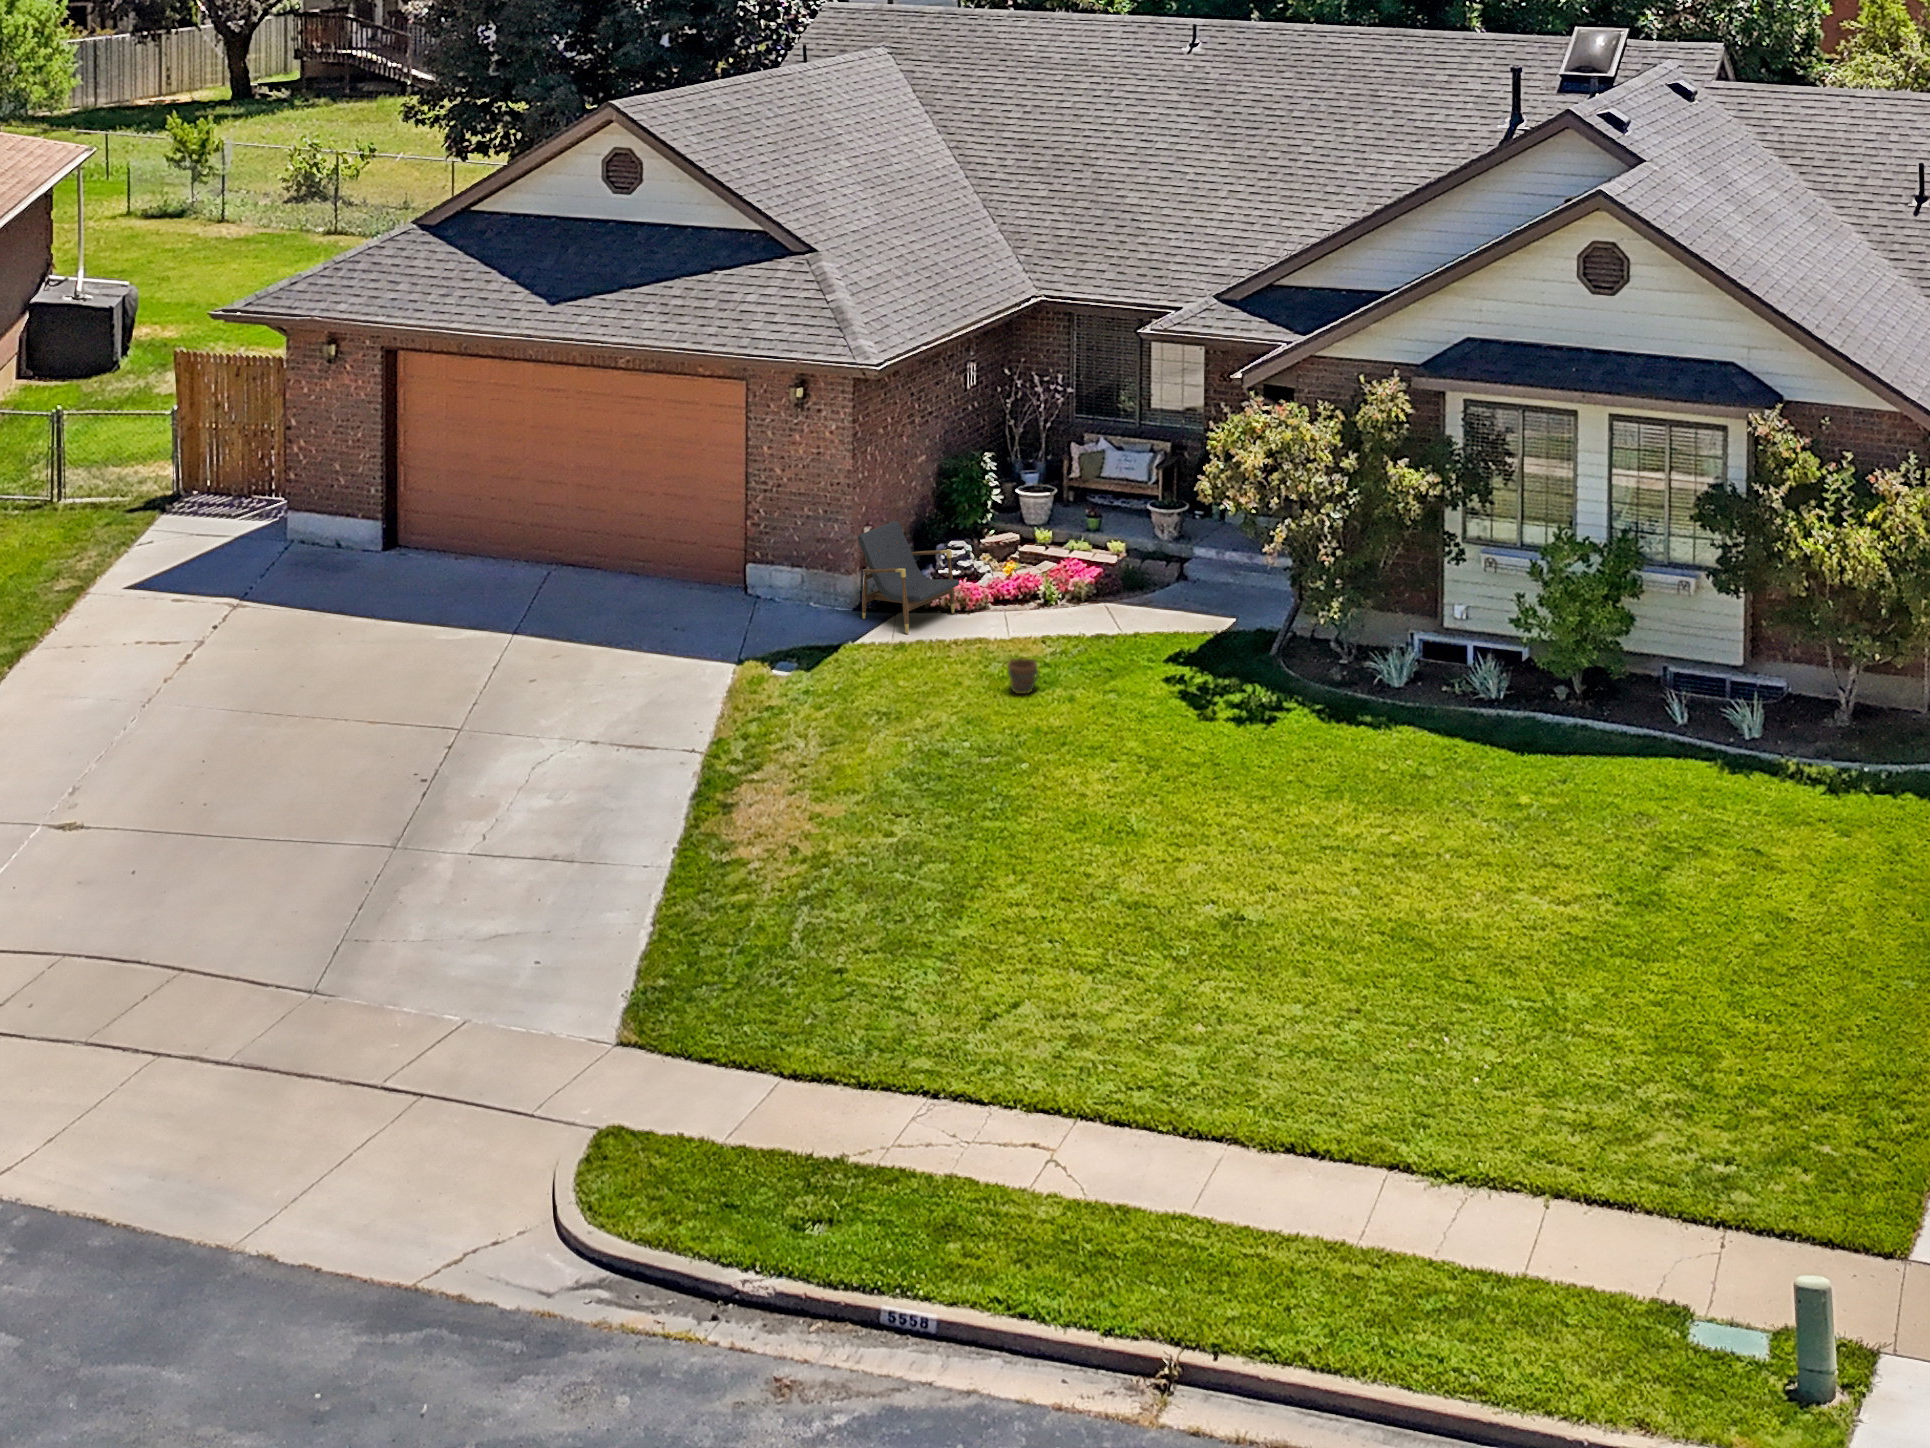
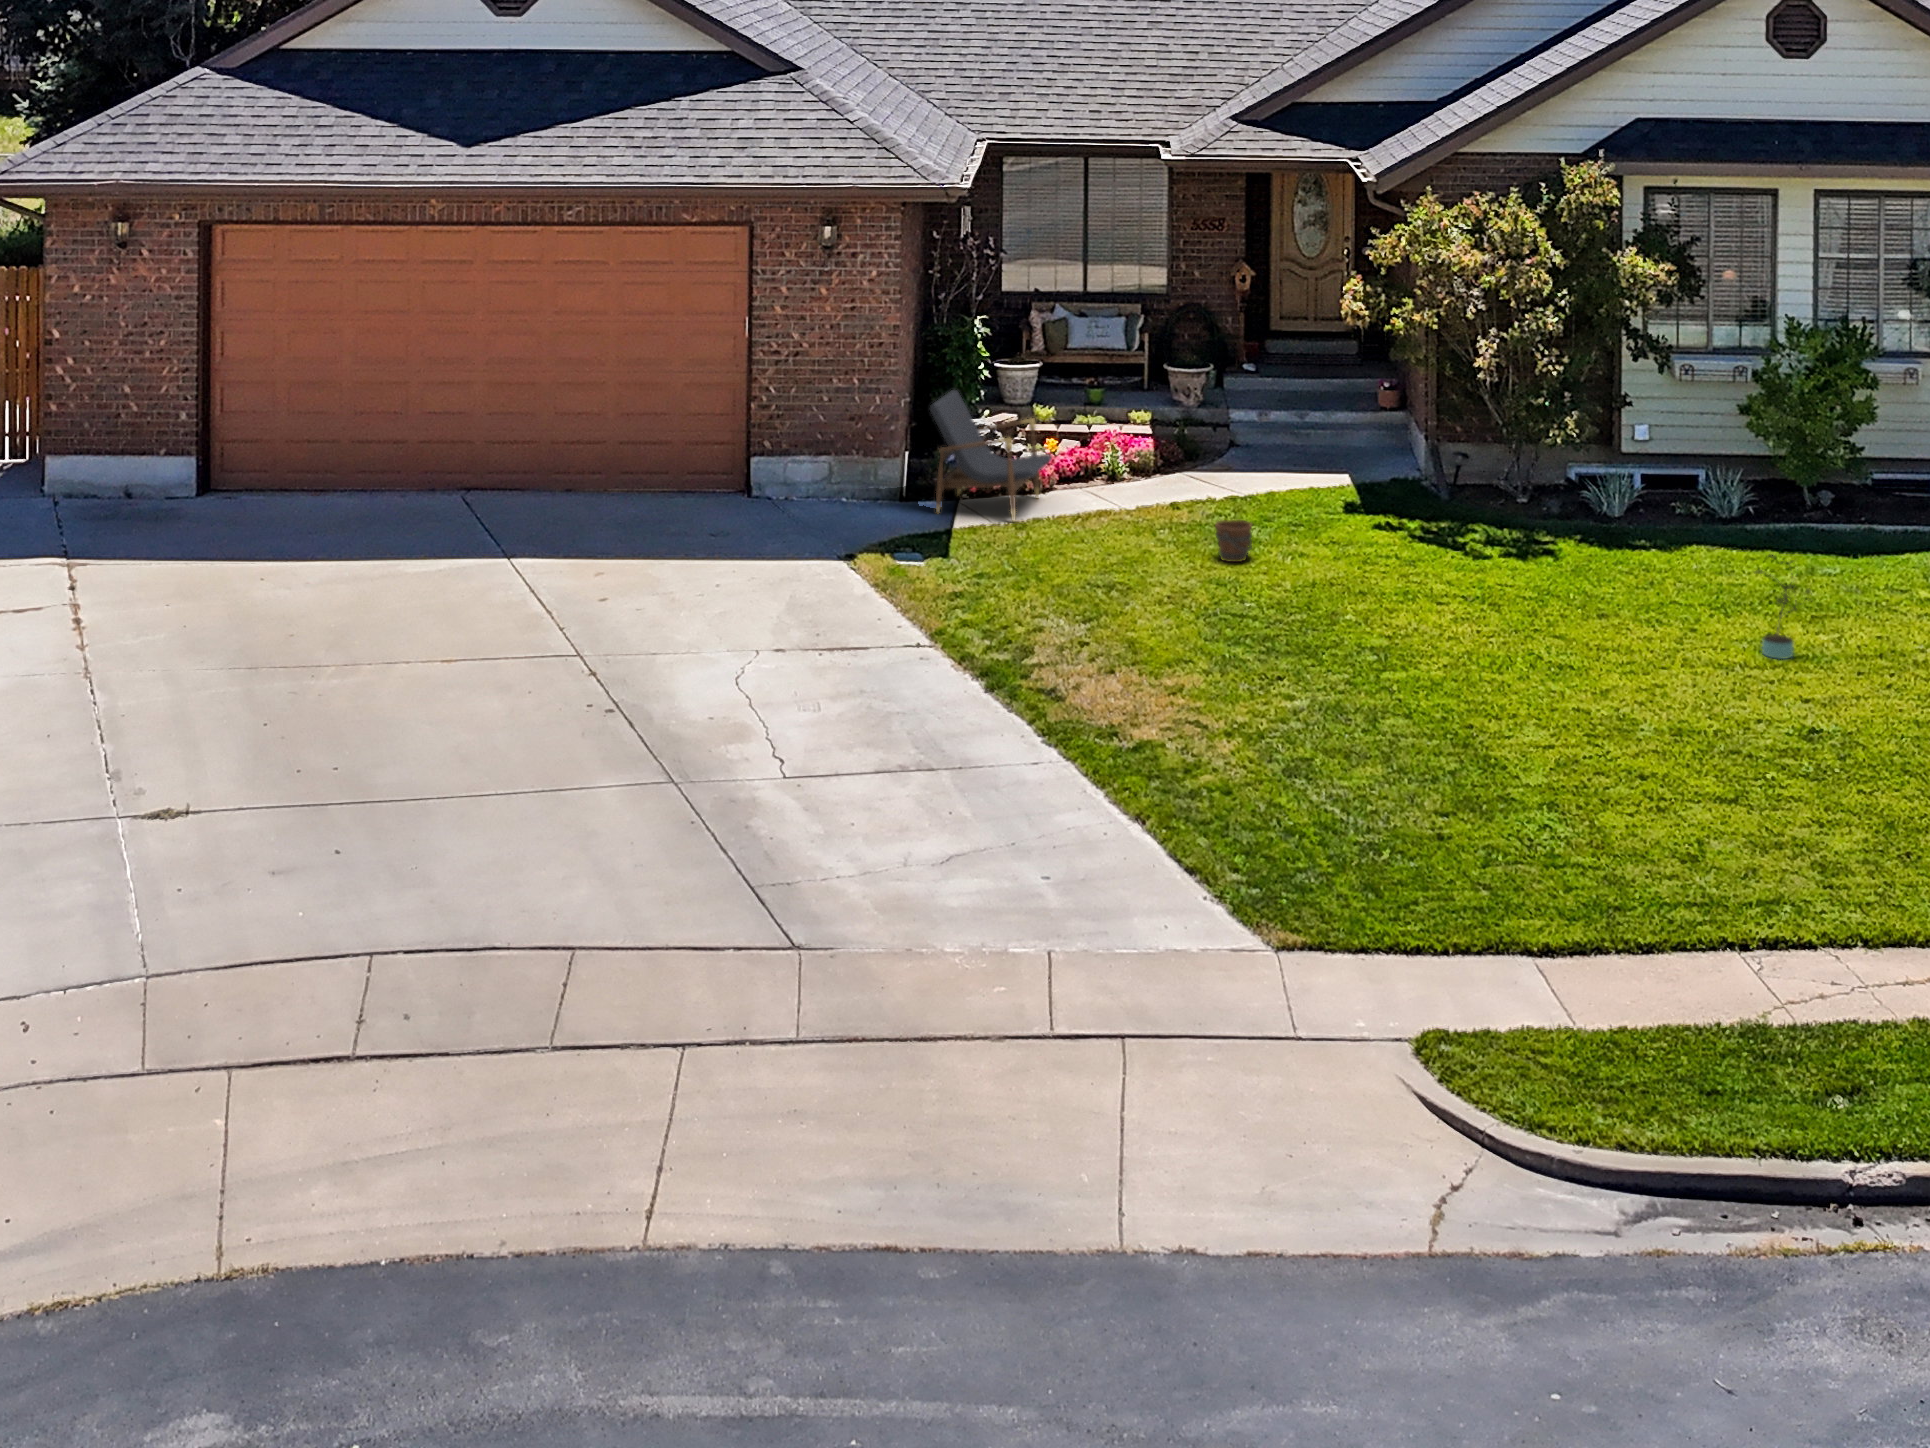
potted plant: none [1290,759,1336,846] -> present [1755,555,1810,659]

